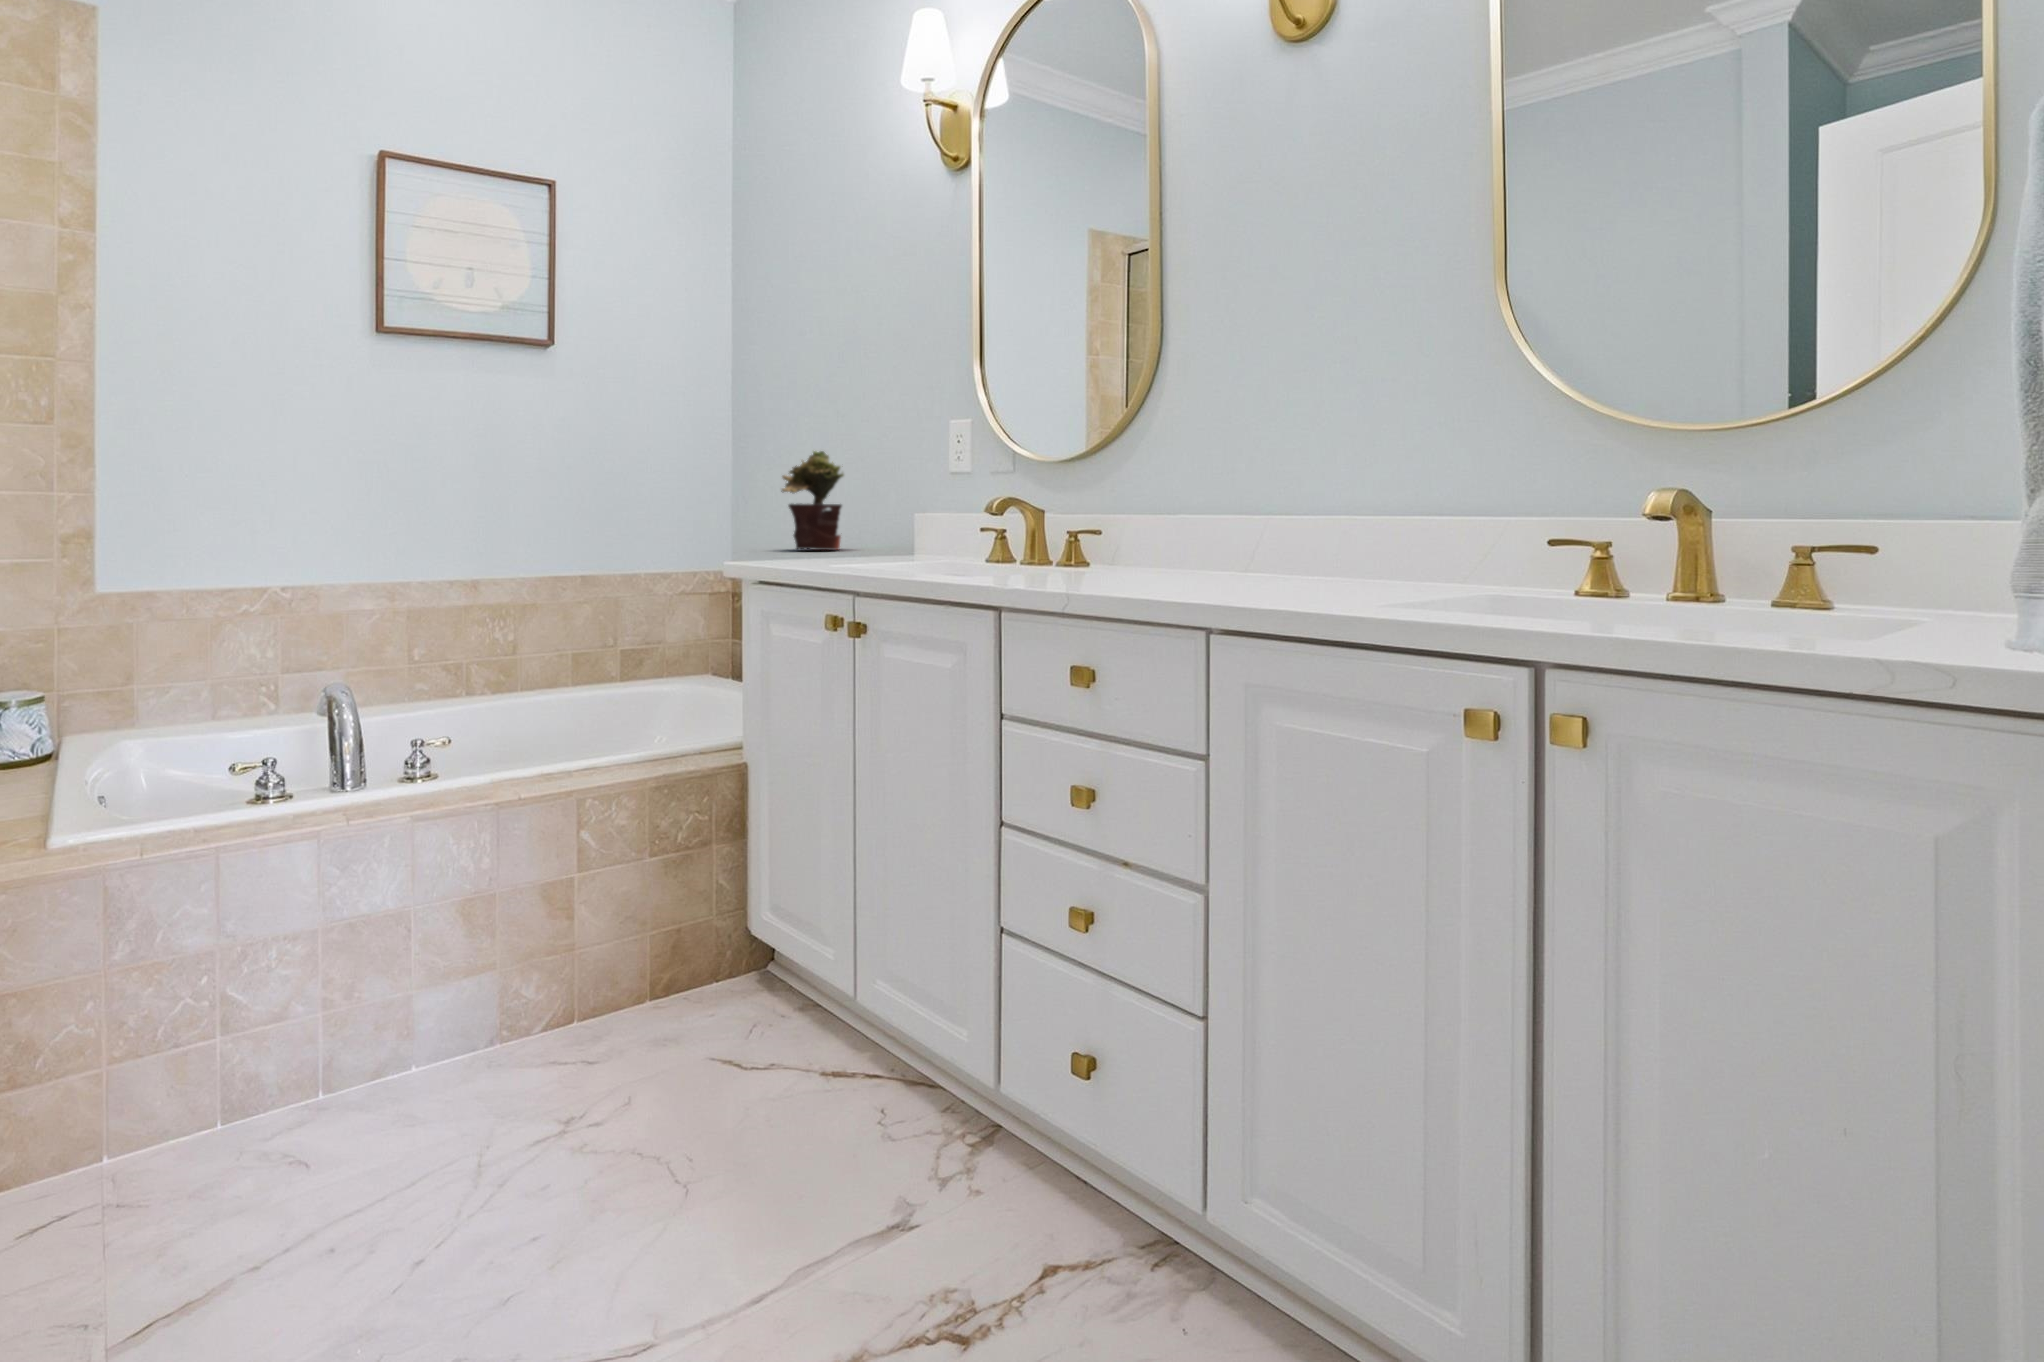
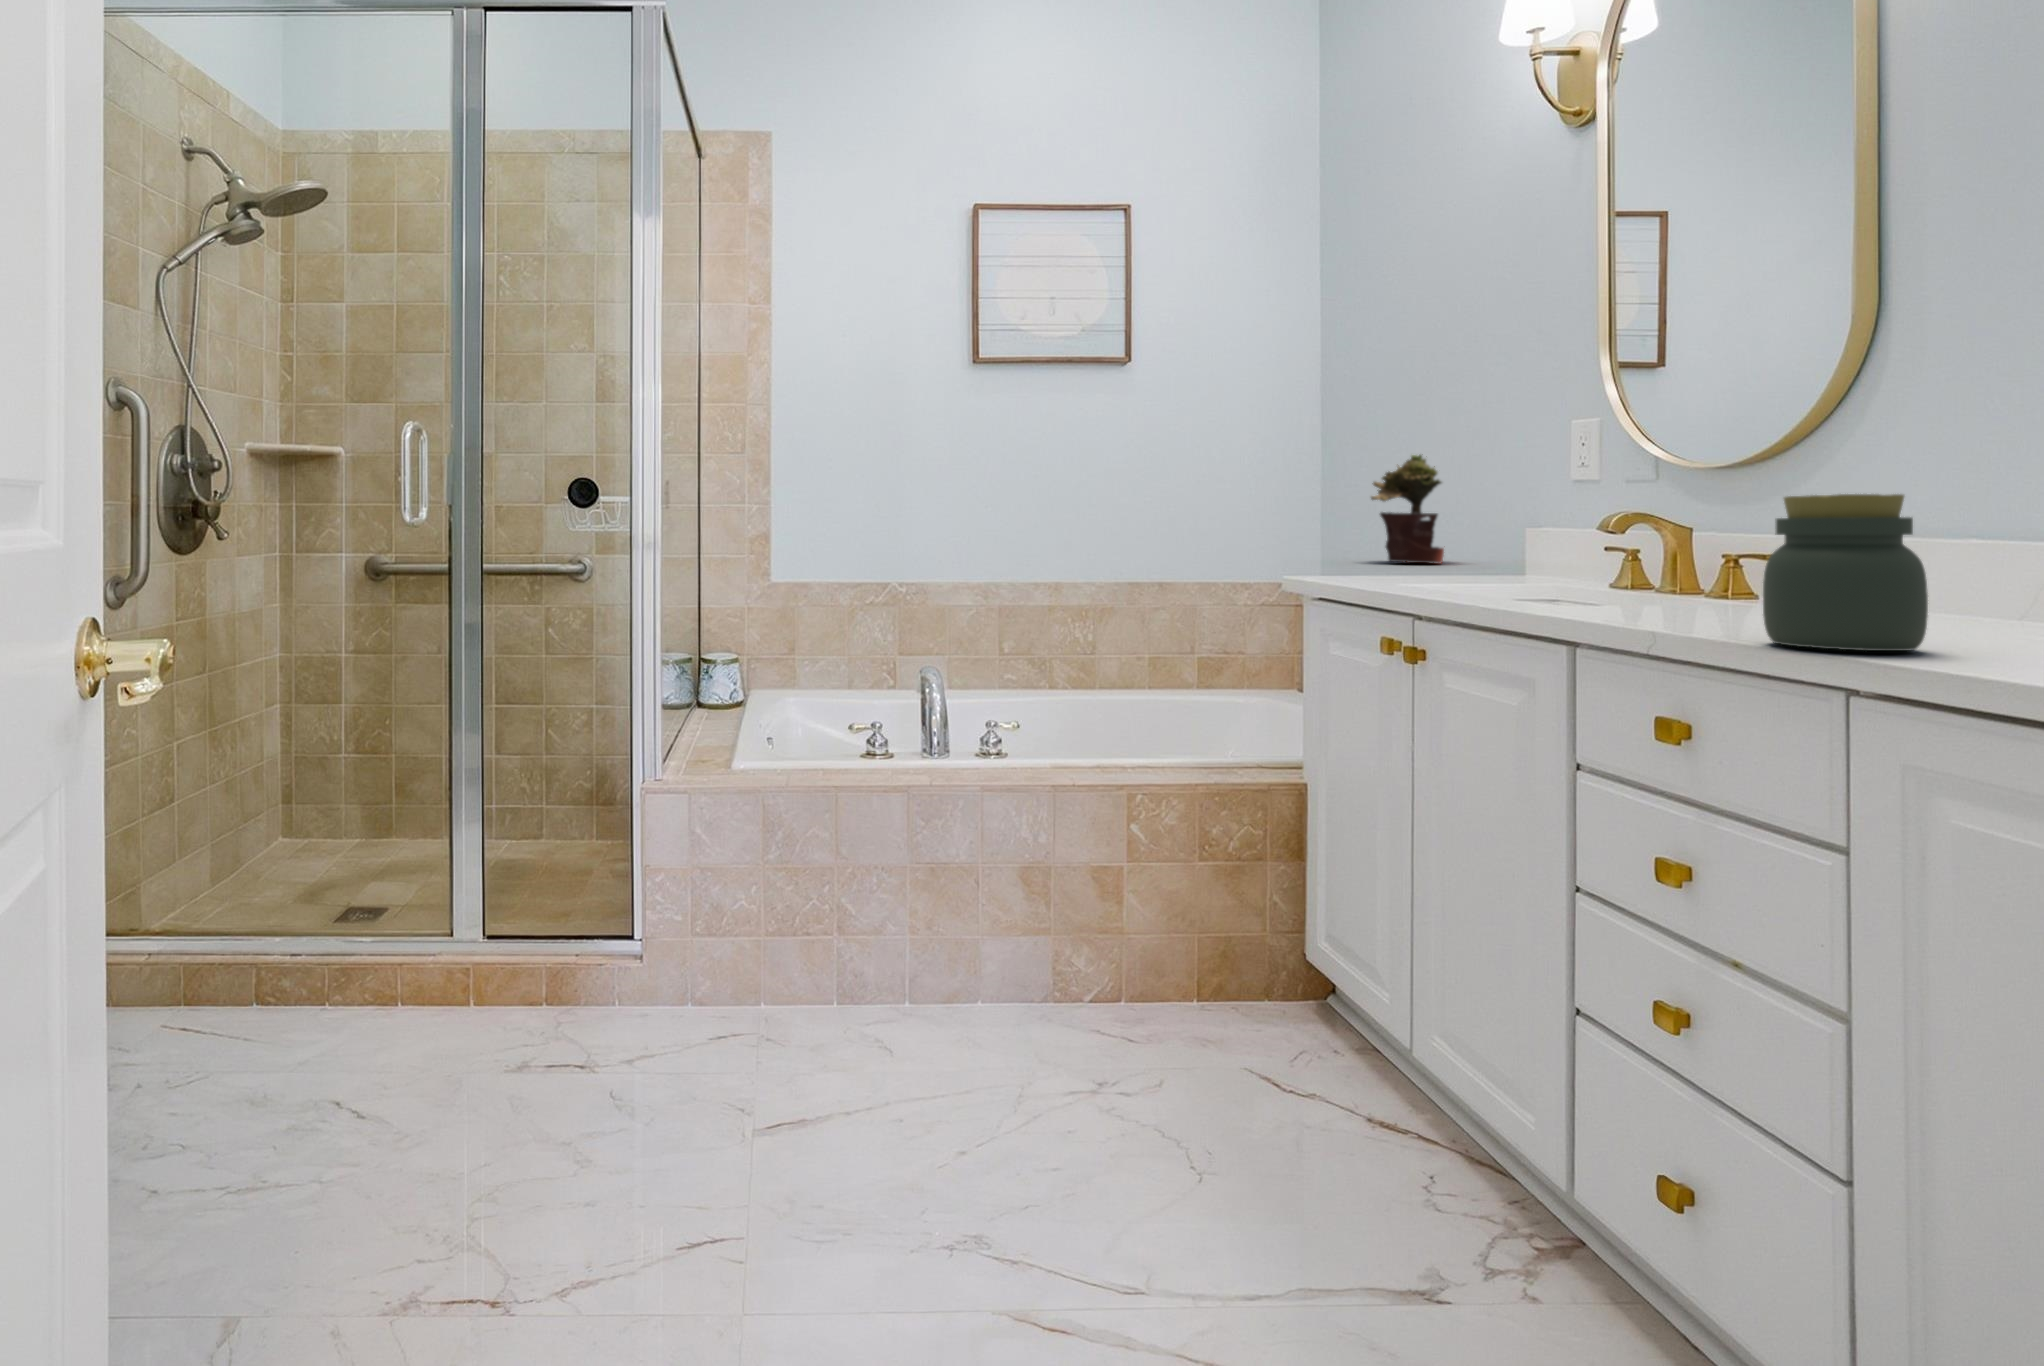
jar: none [1152,472,1252,596] -> present [1763,494,1928,651]

